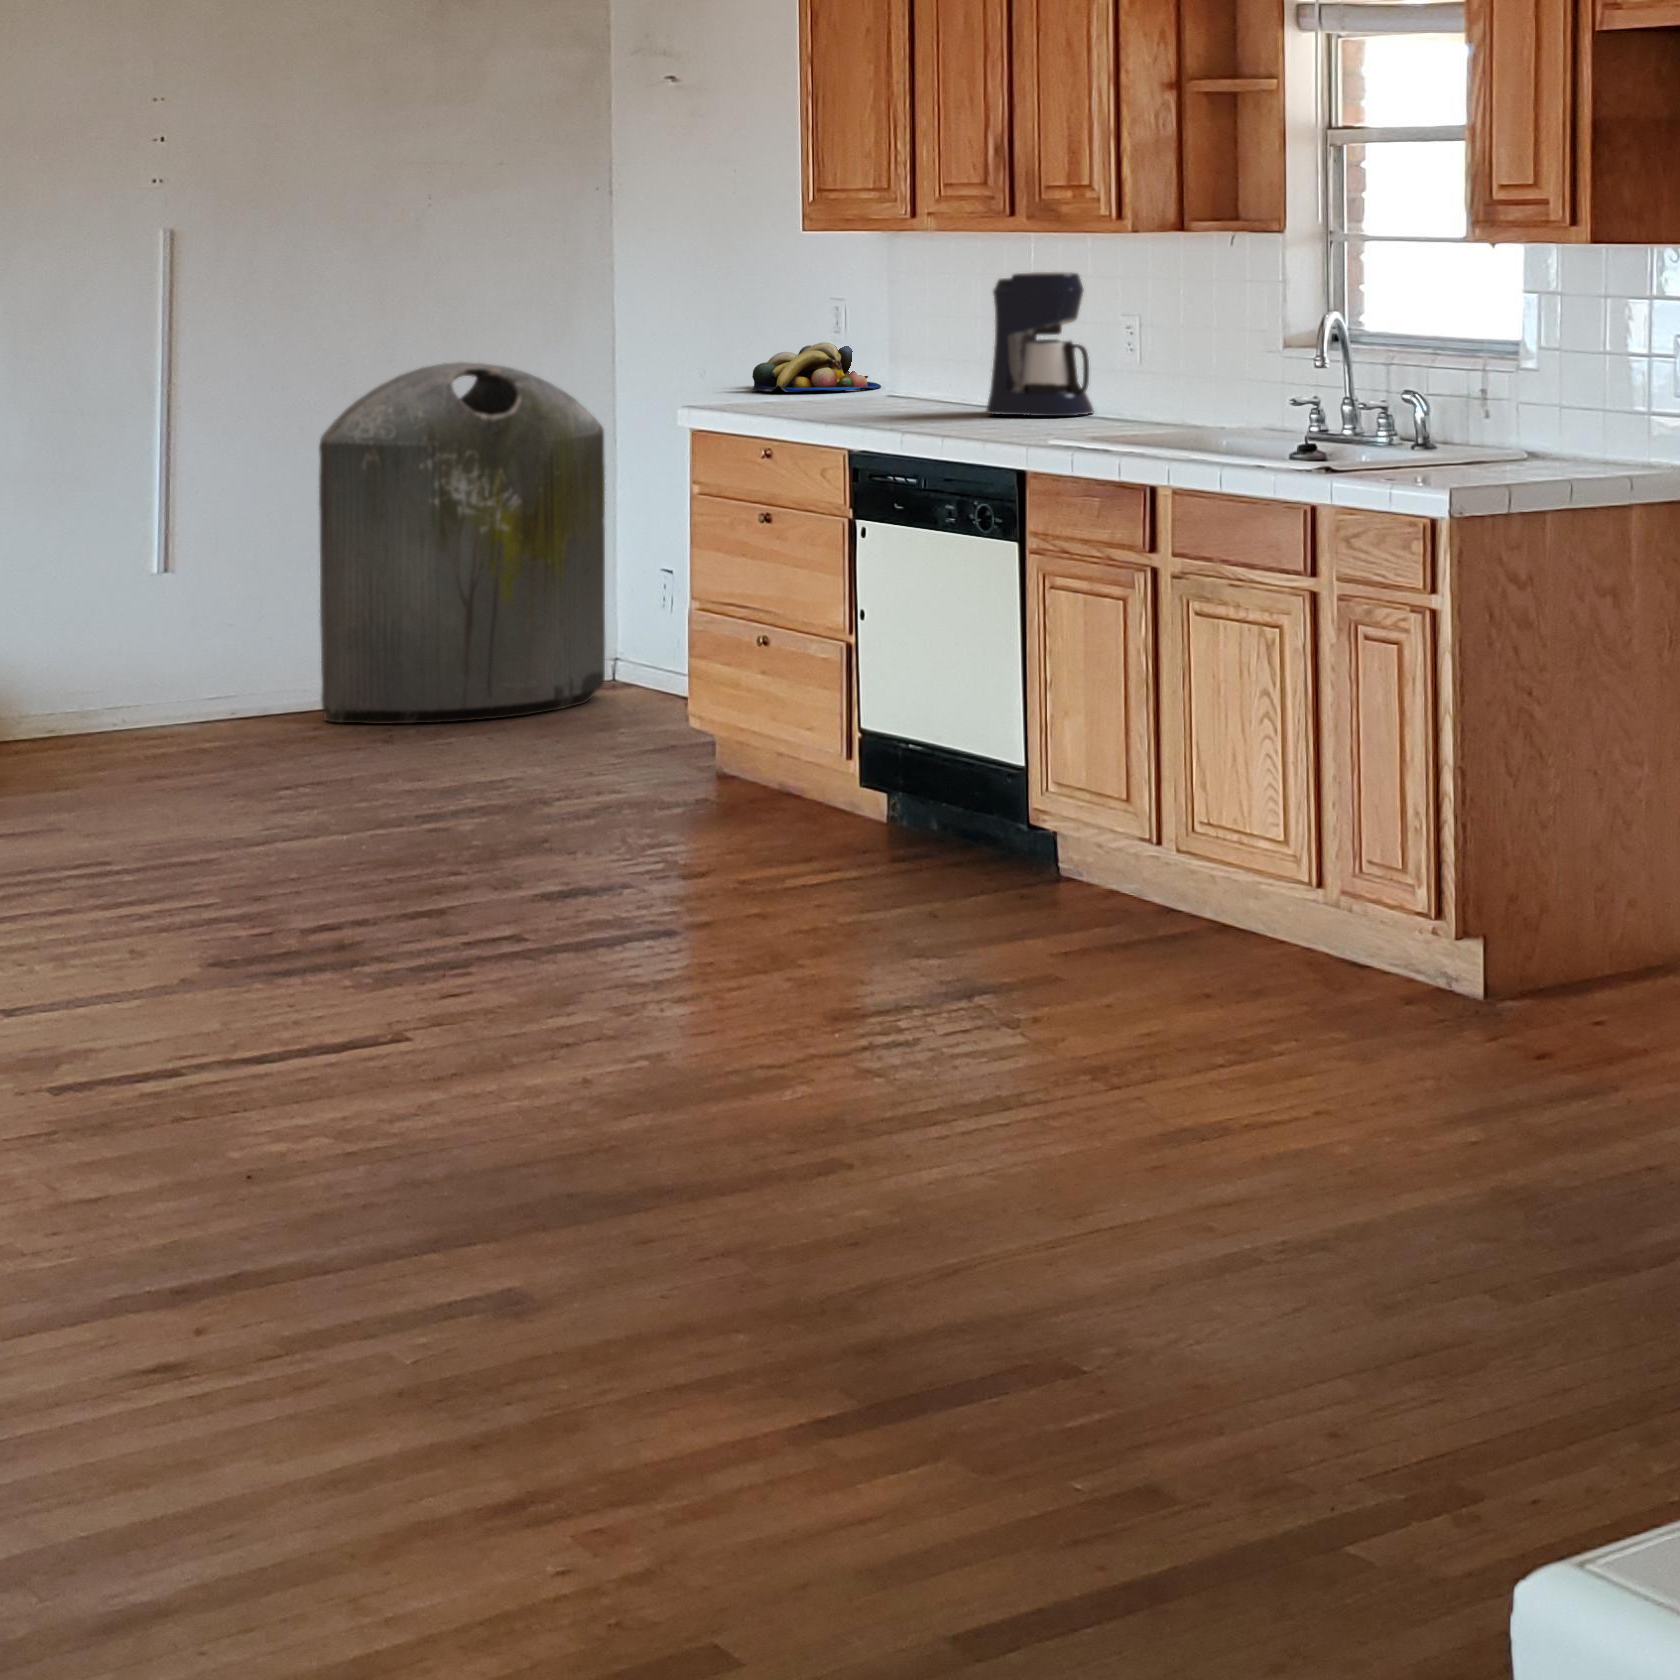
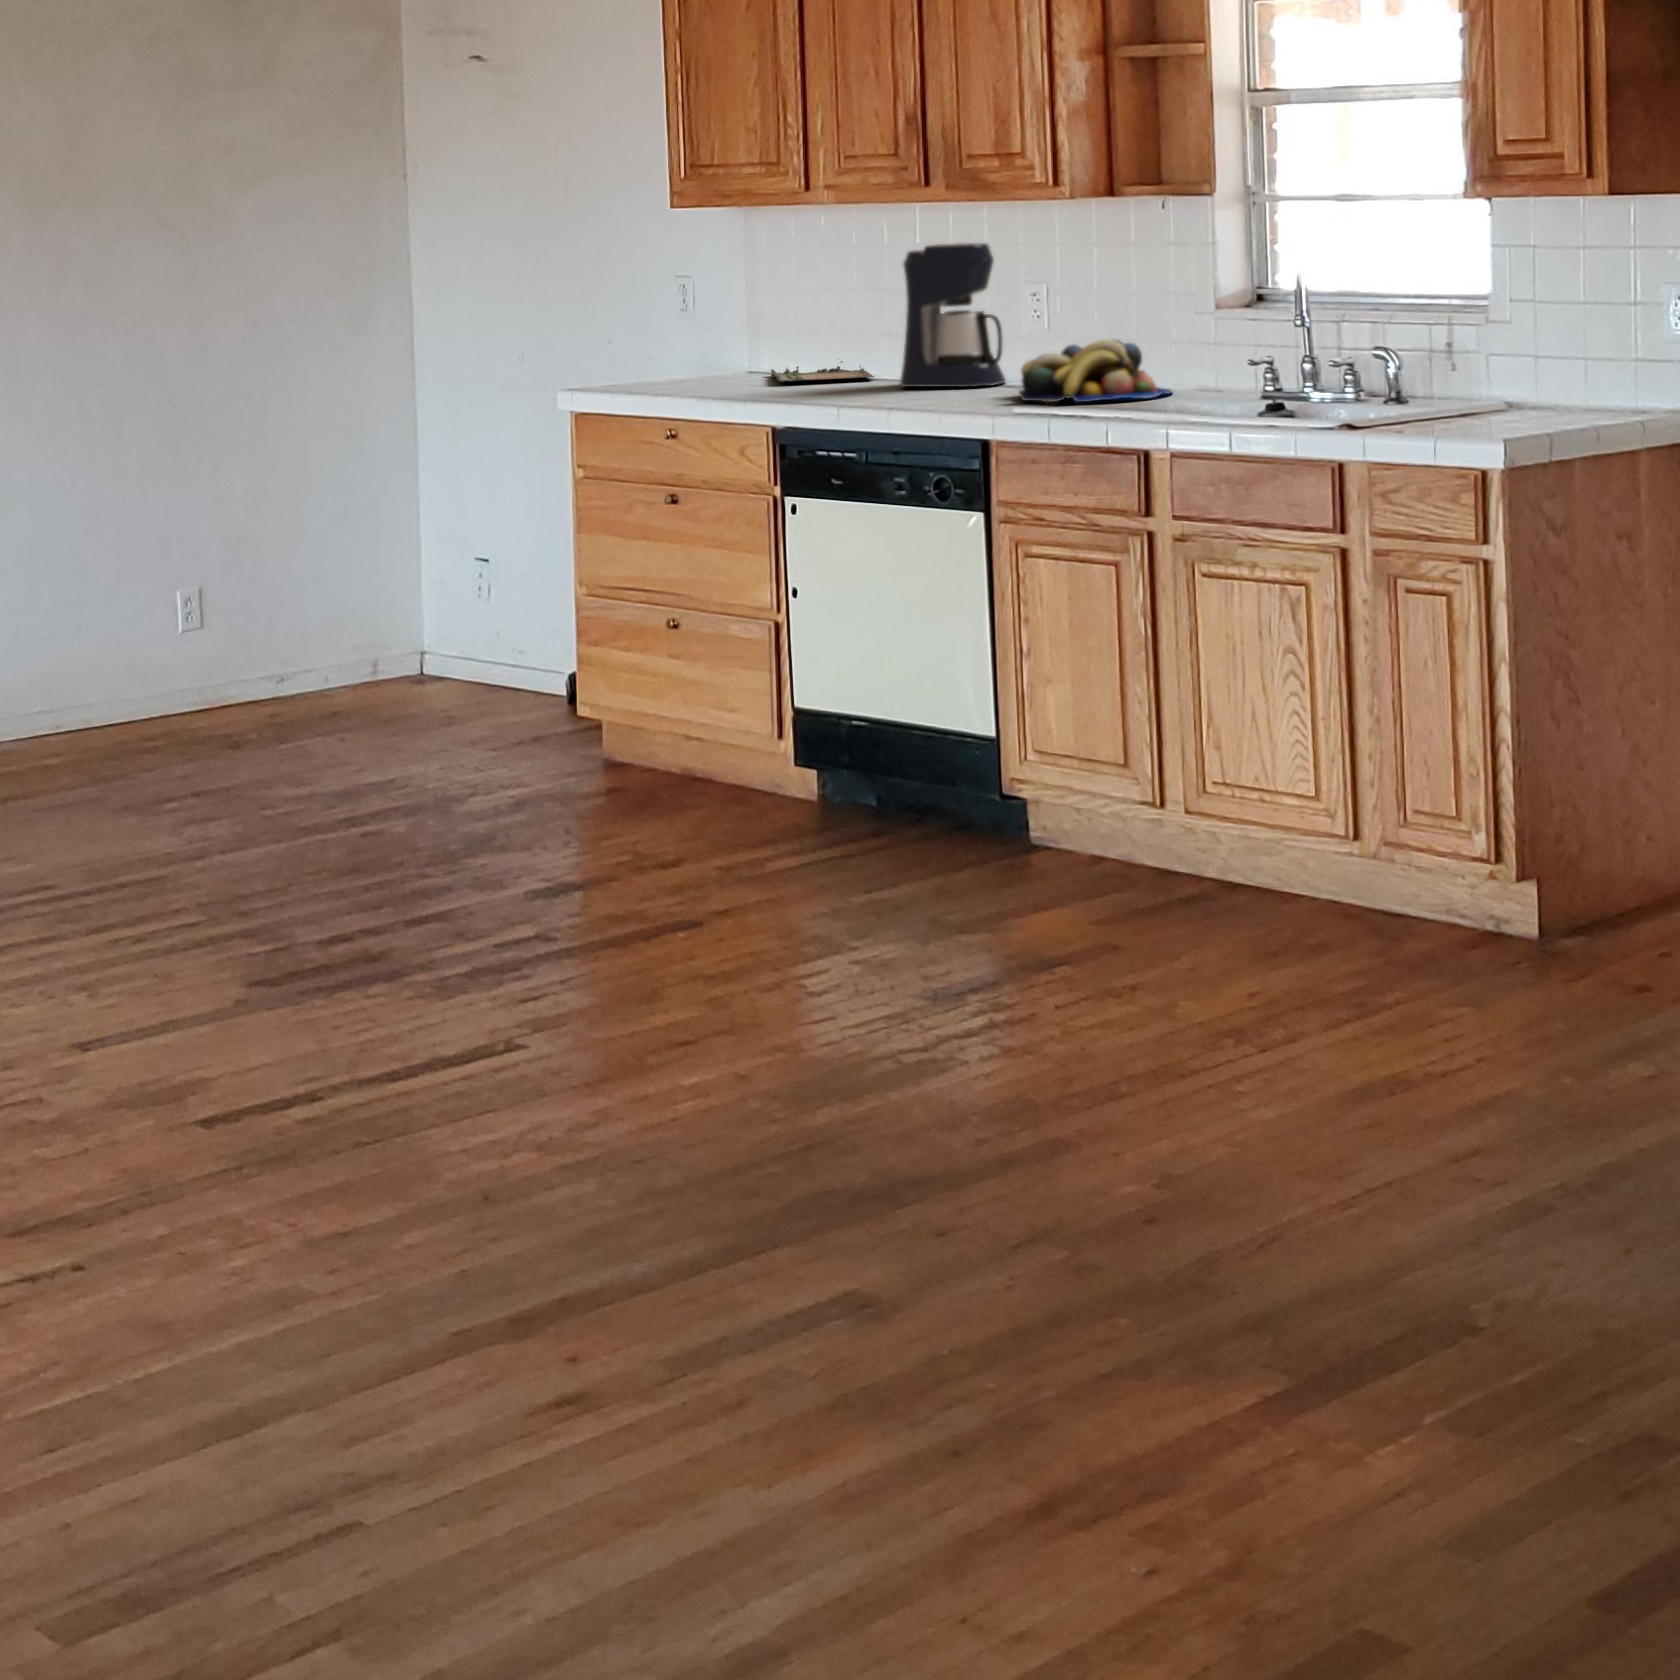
fruit bowl: present [752,342,881,392] -> present [1019,340,1172,402]
trash can: present [319,362,605,724] -> none [155,356,441,731]
tray: none [880,383,982,406] -> present [771,361,874,383]

